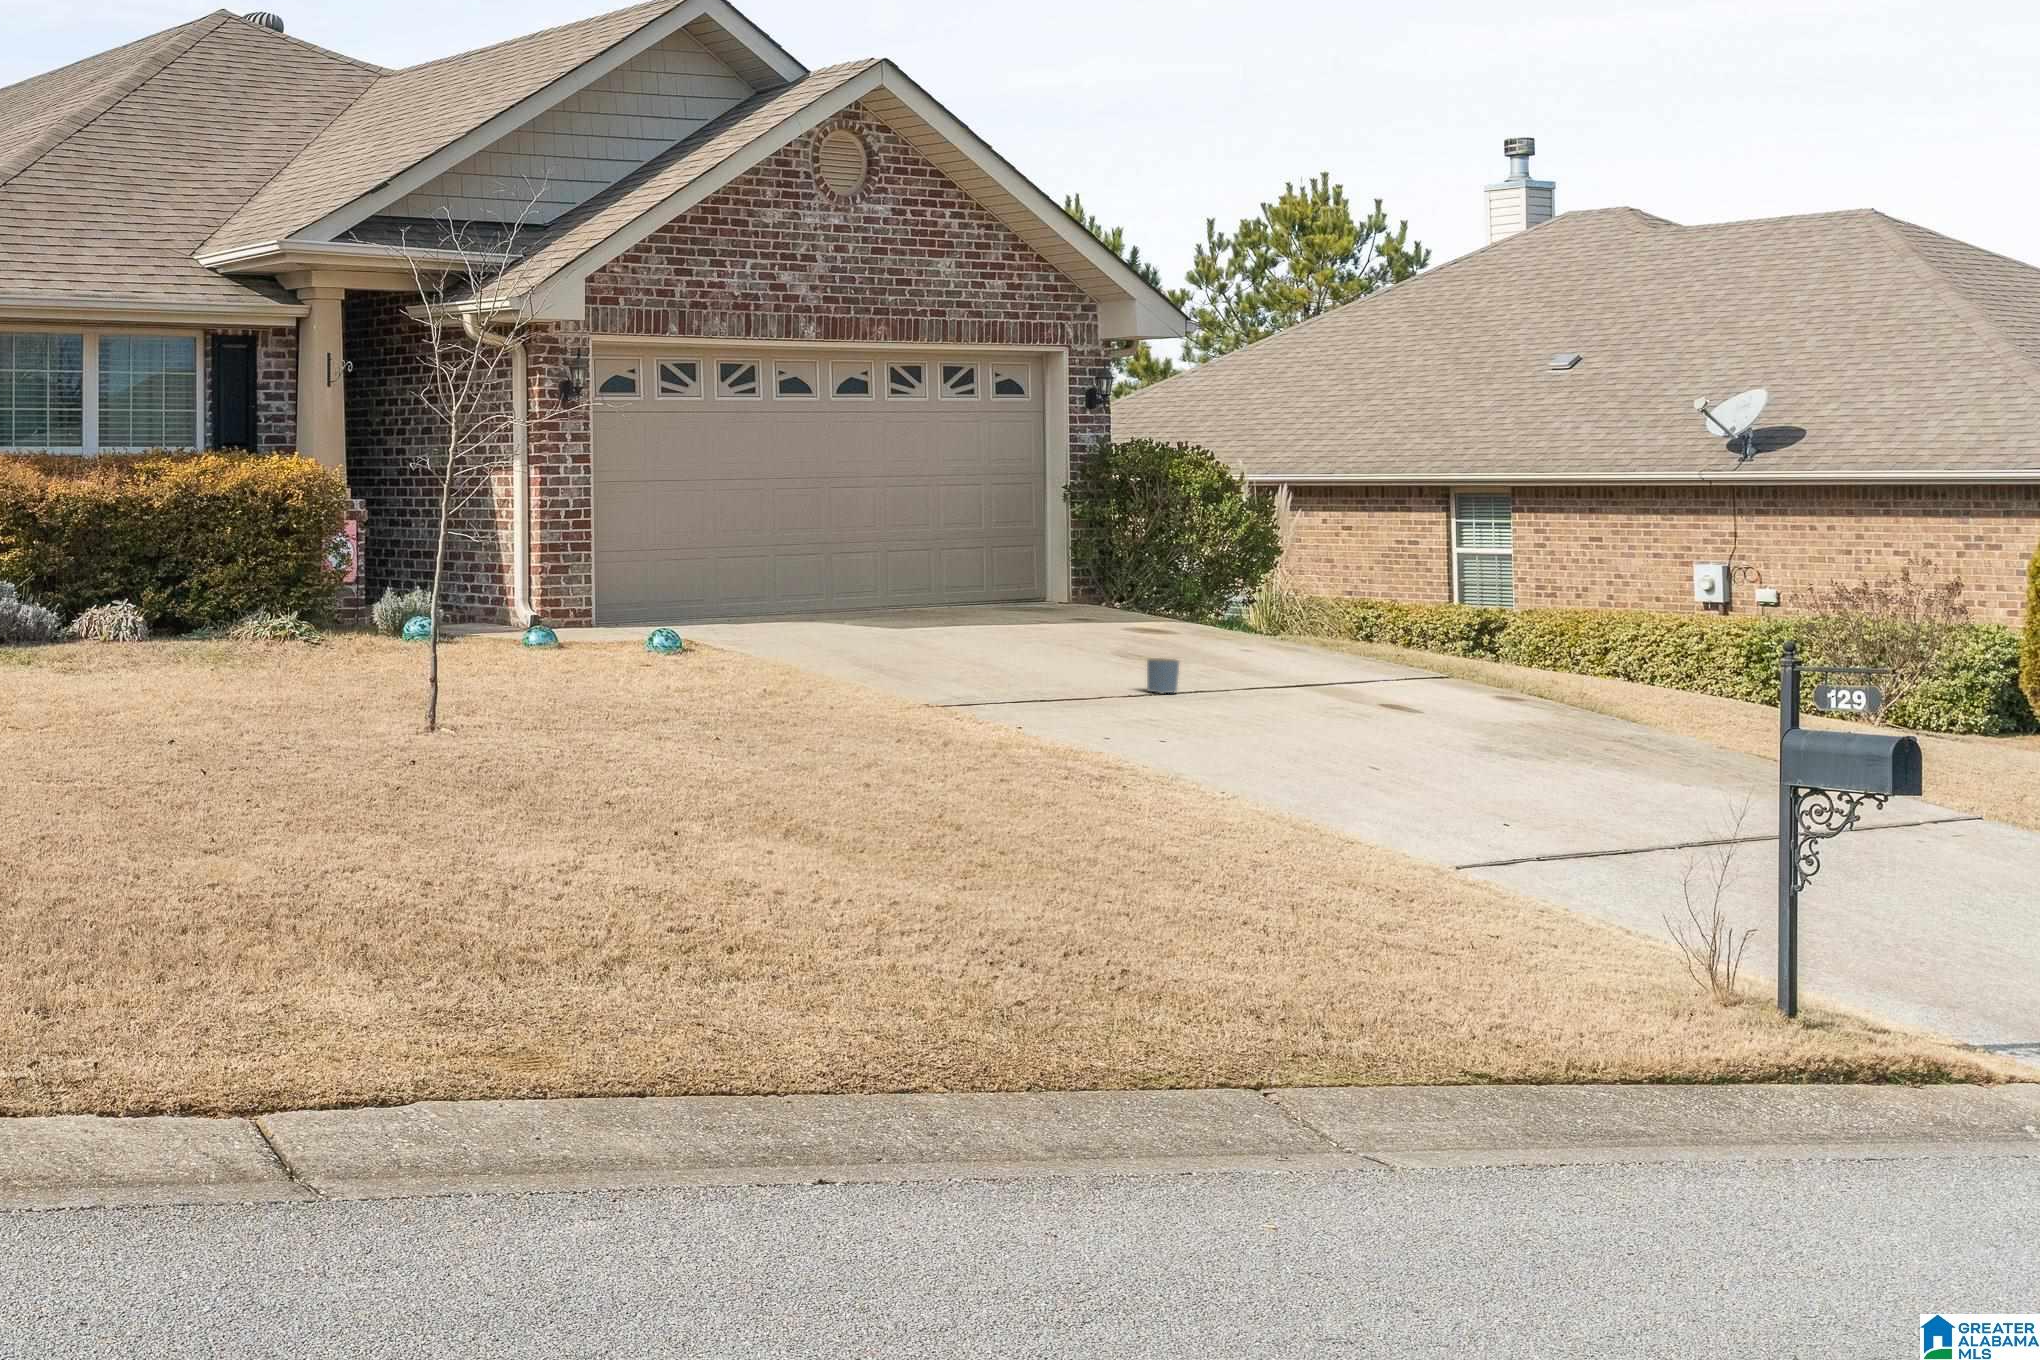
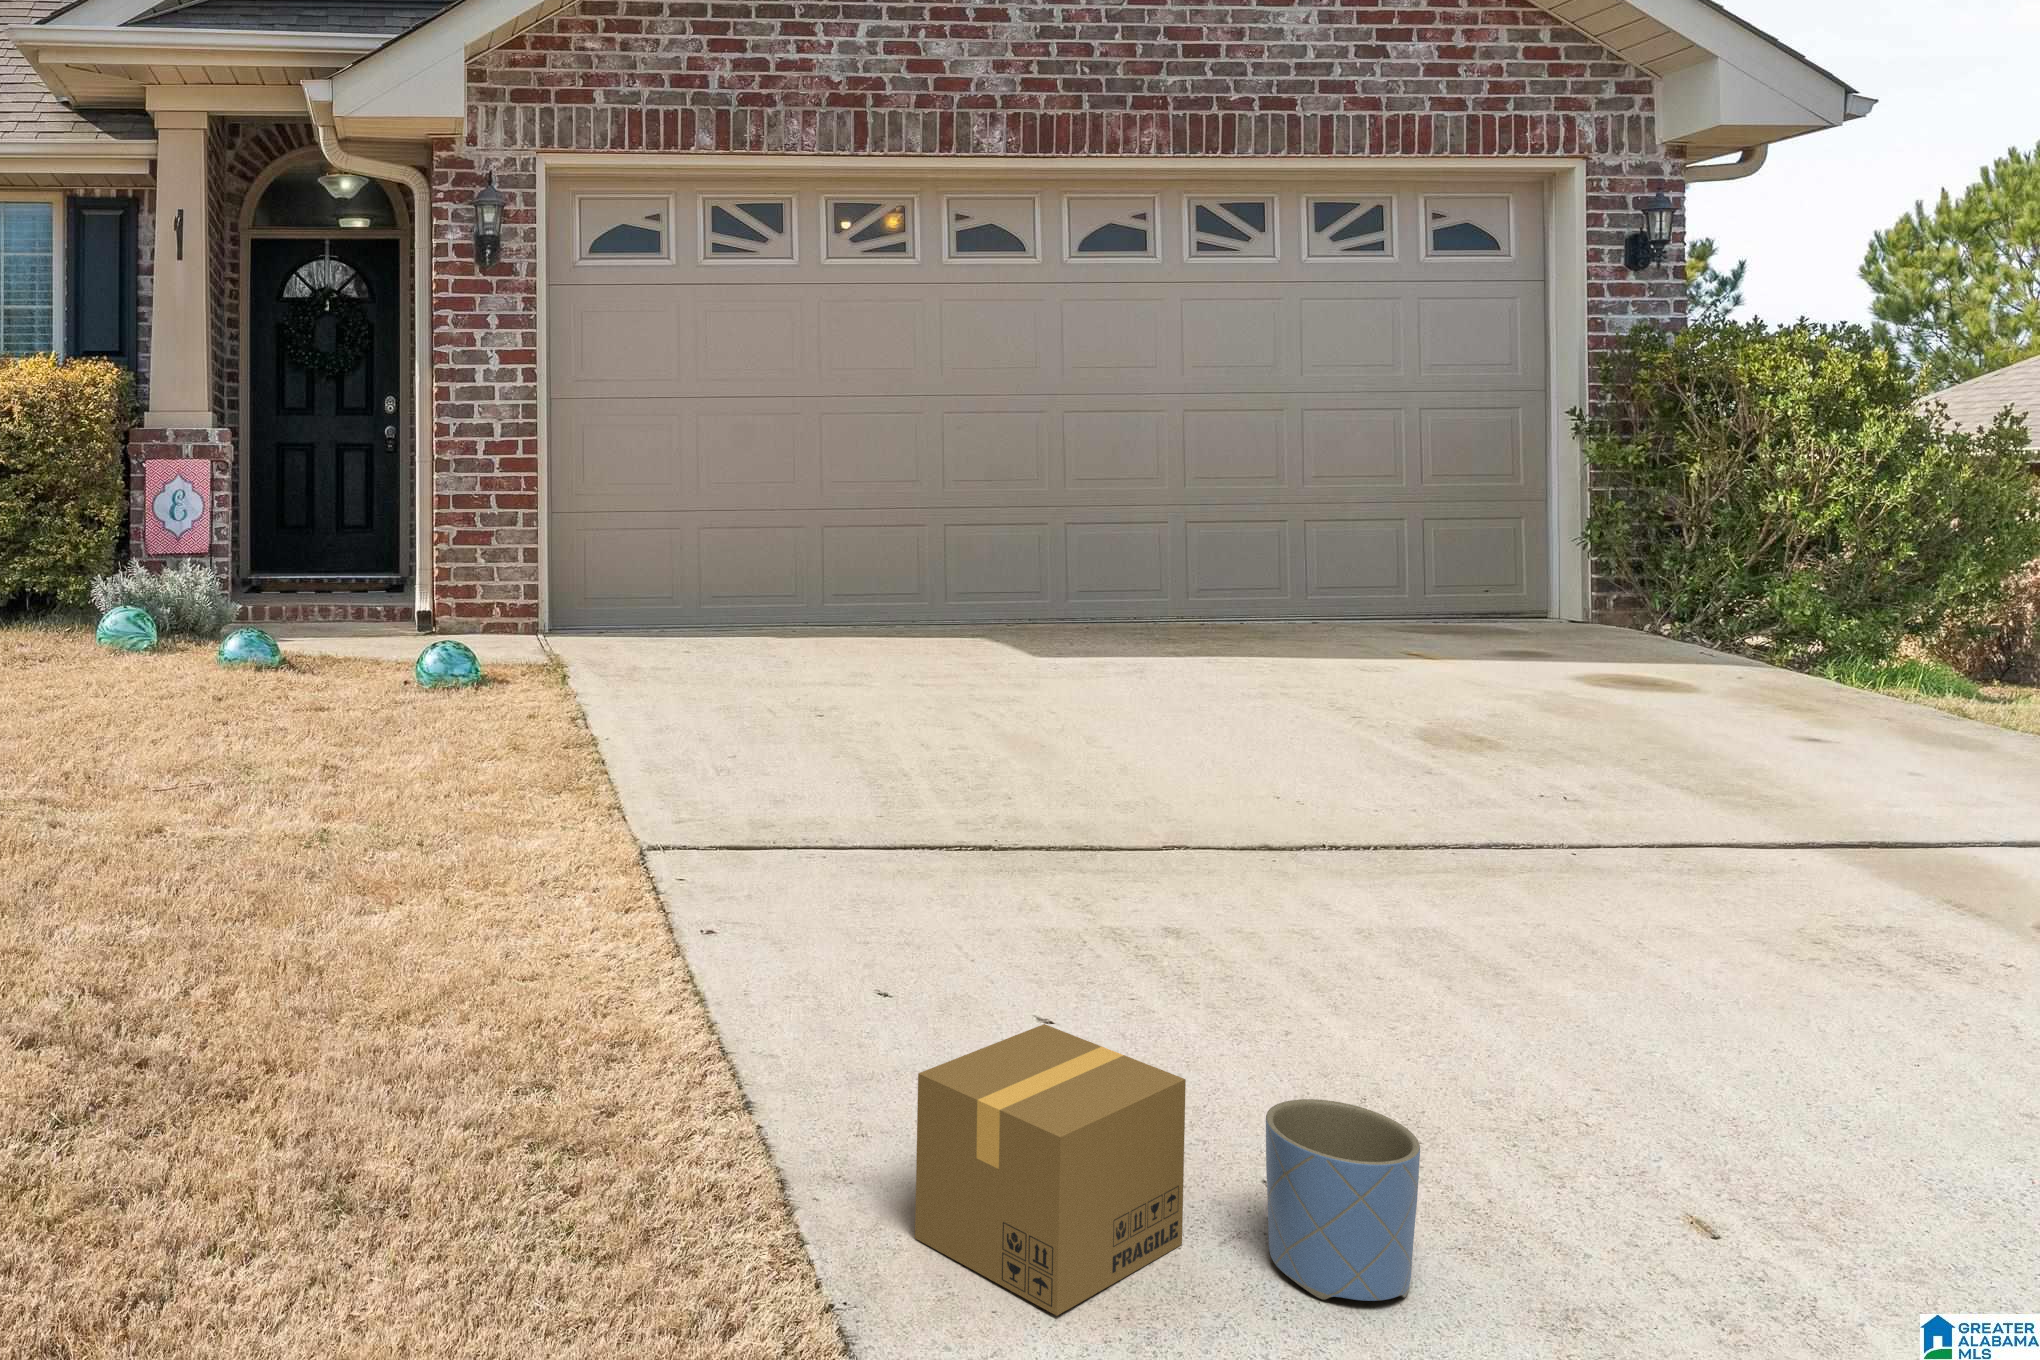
cardboard box: none [1081,650,1132,697] -> present [915,1024,1186,1316]

